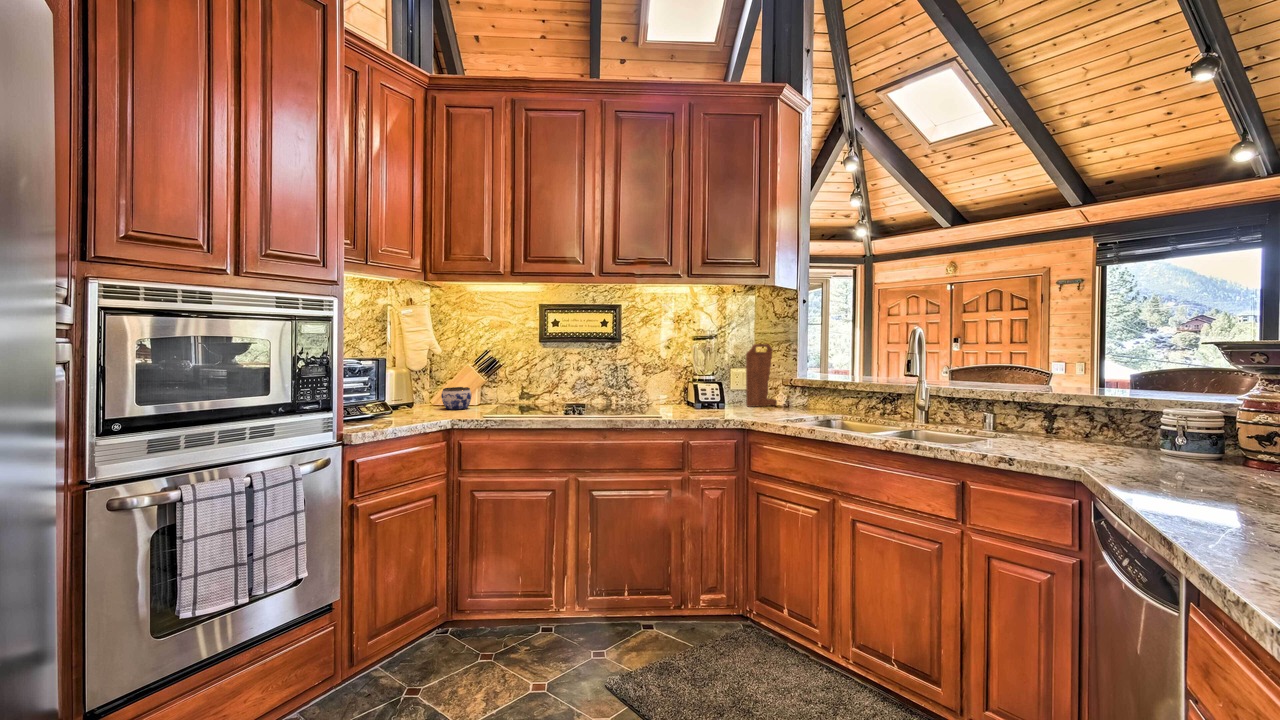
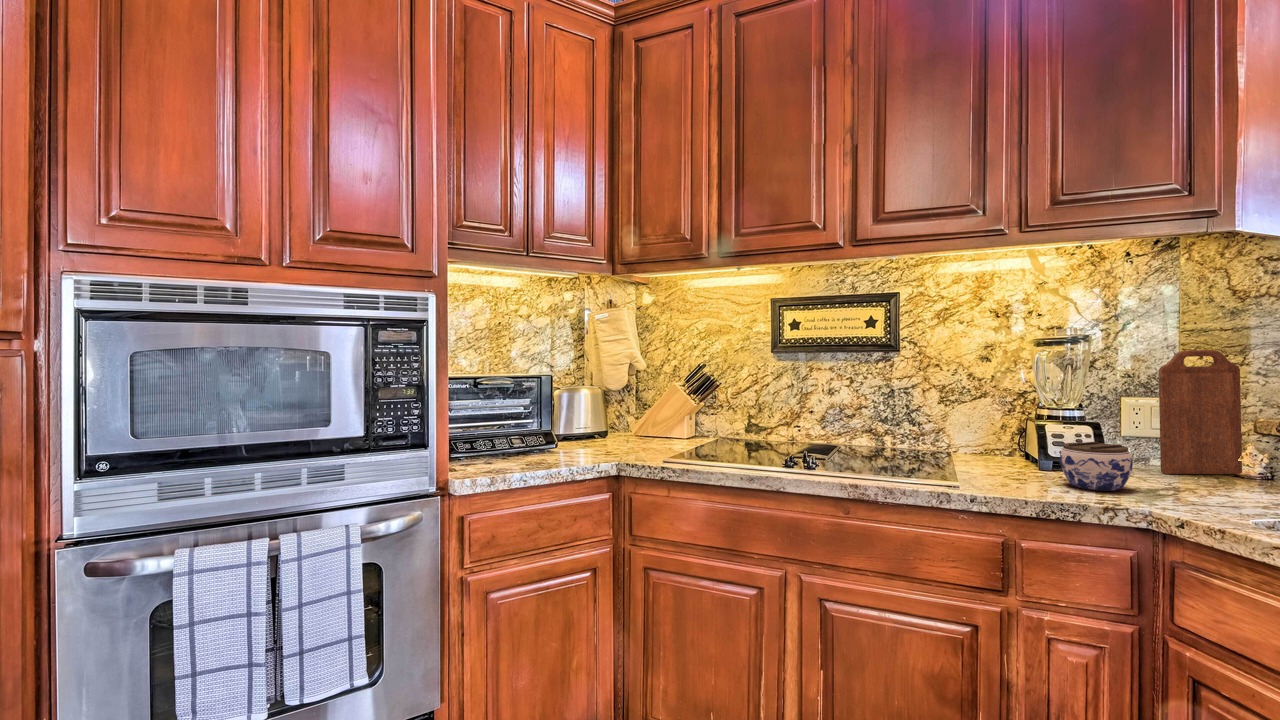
jar: present [441,387,472,410] -> present [1060,442,1133,491]

